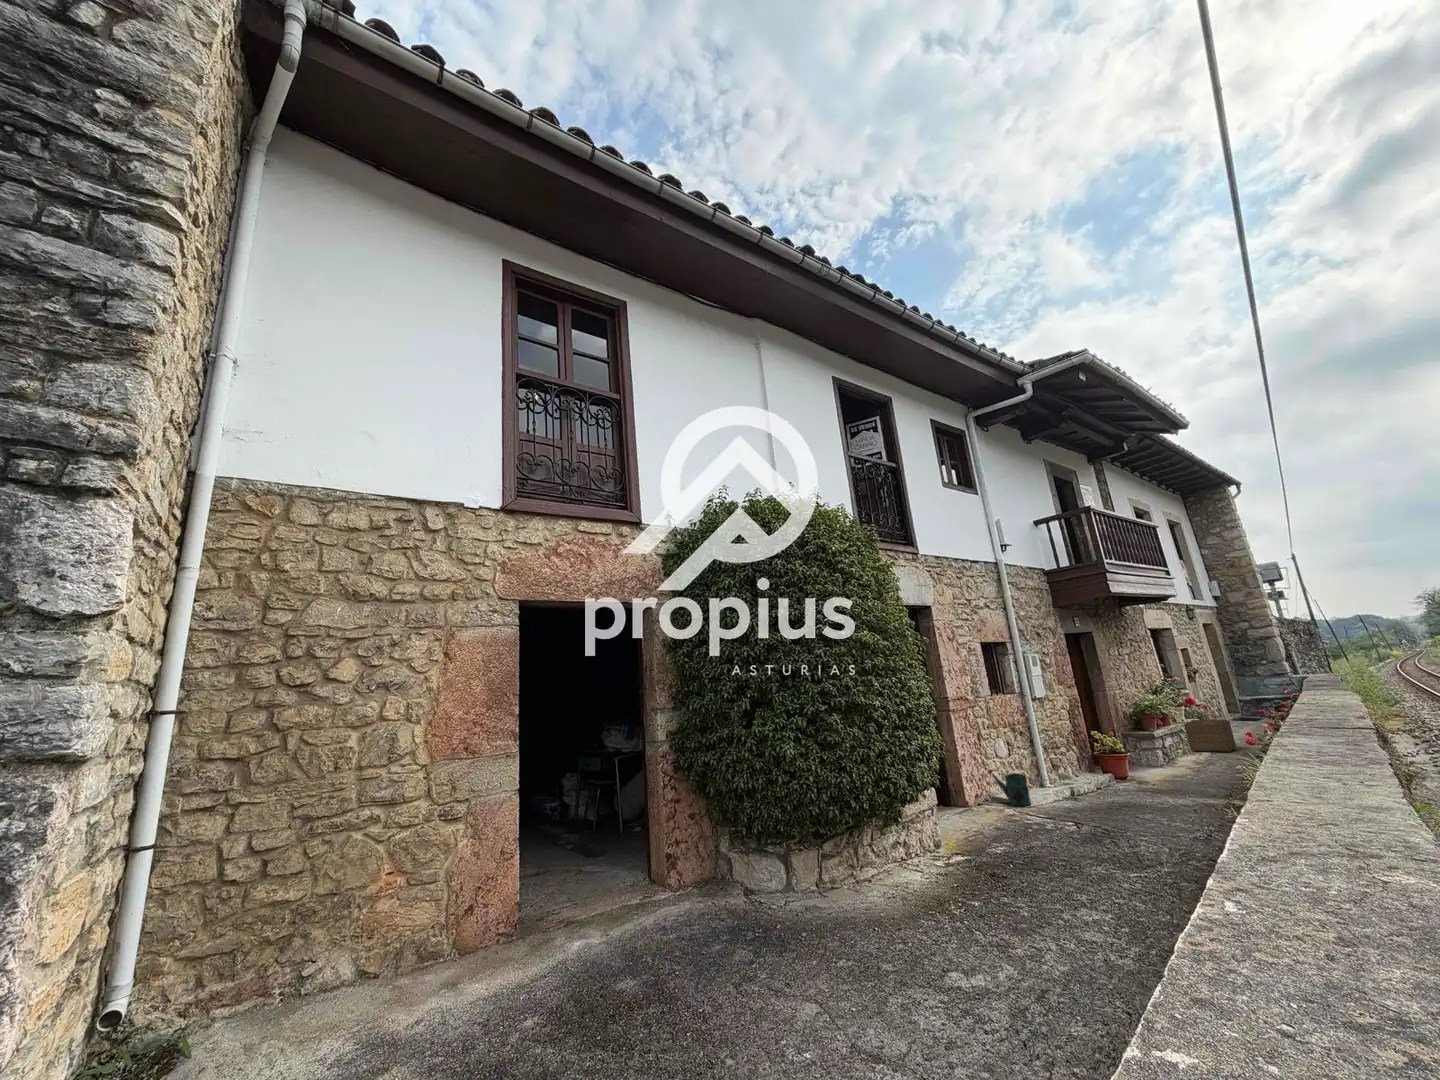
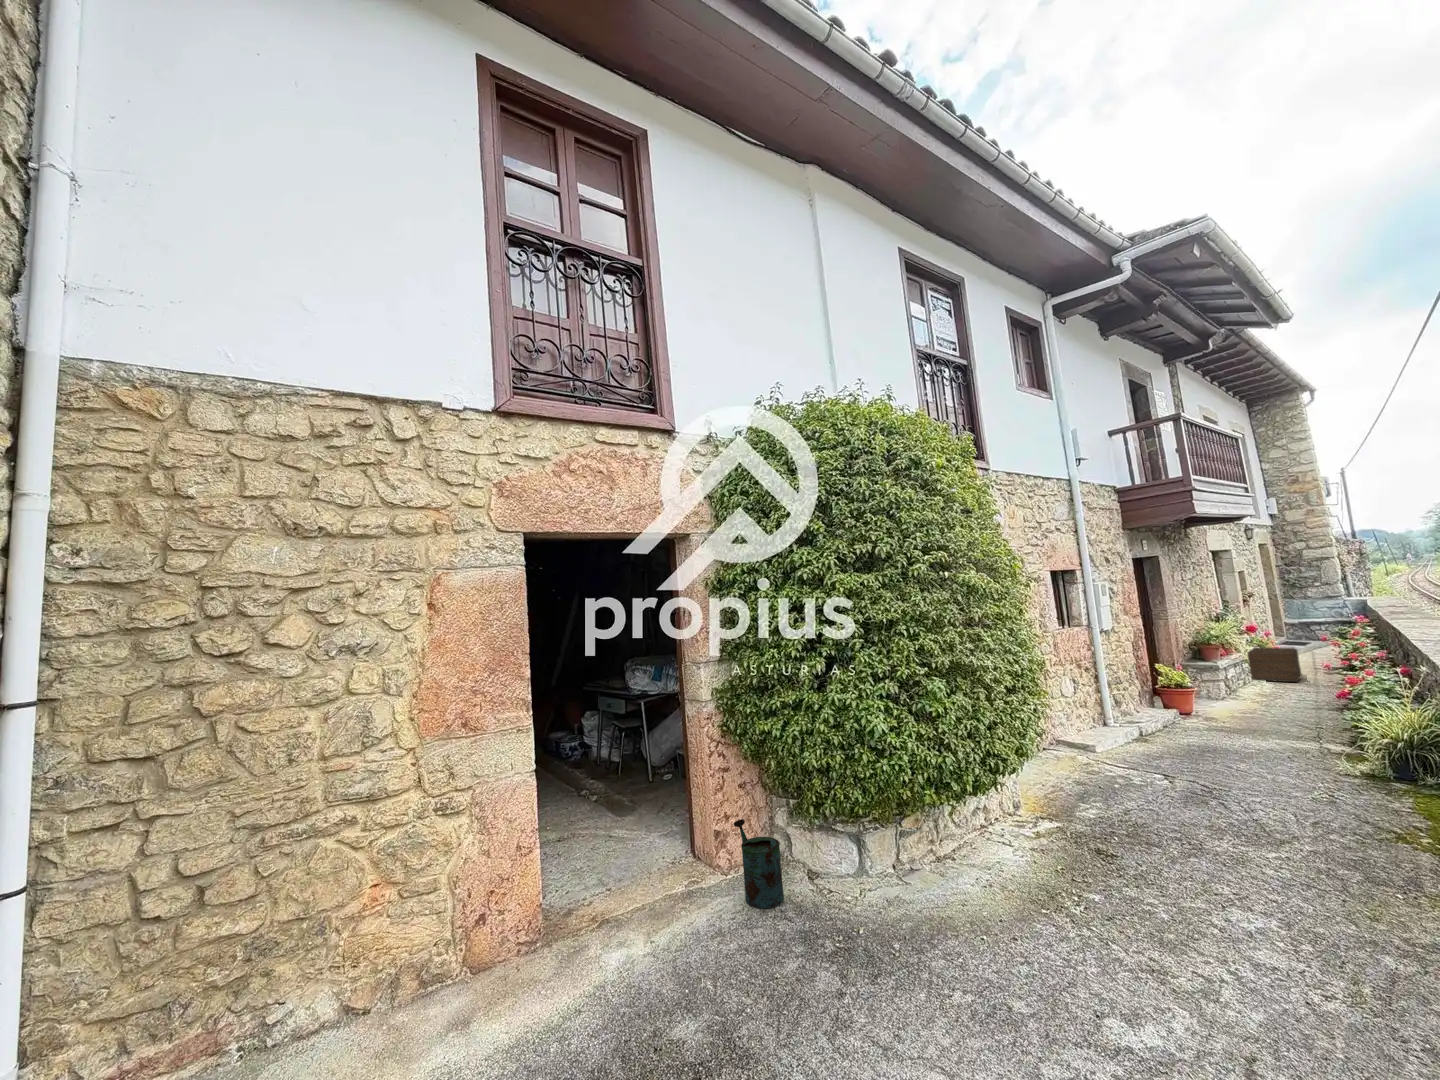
watering can: present [988,770,1034,805] -> present [734,819,784,909]

